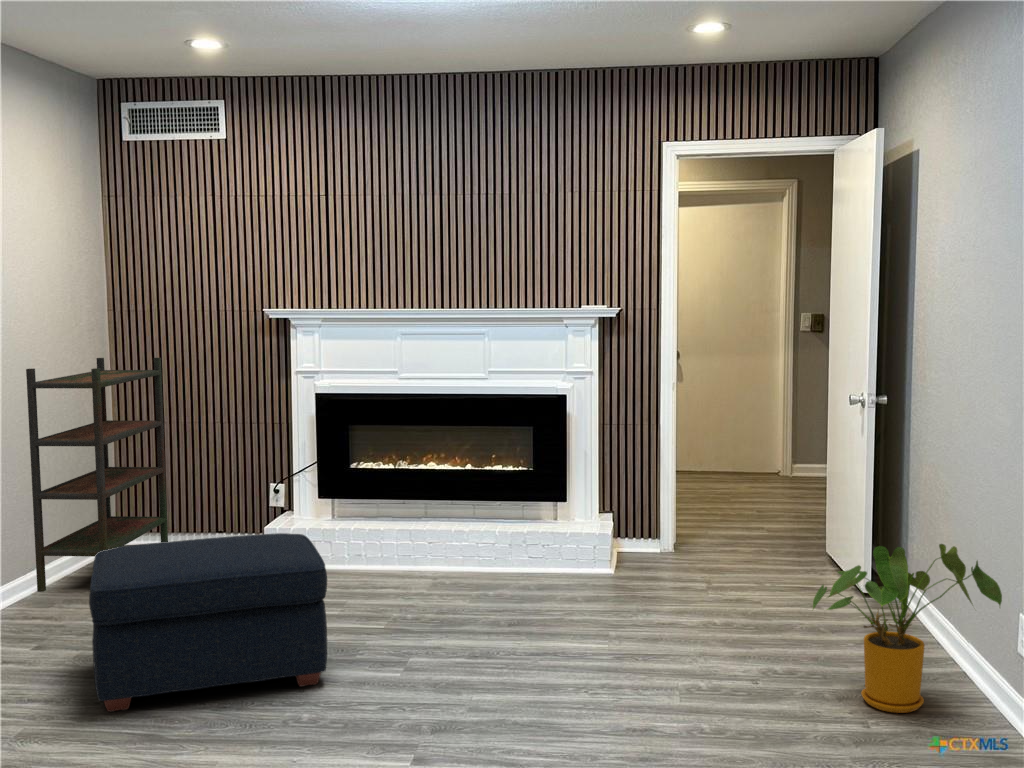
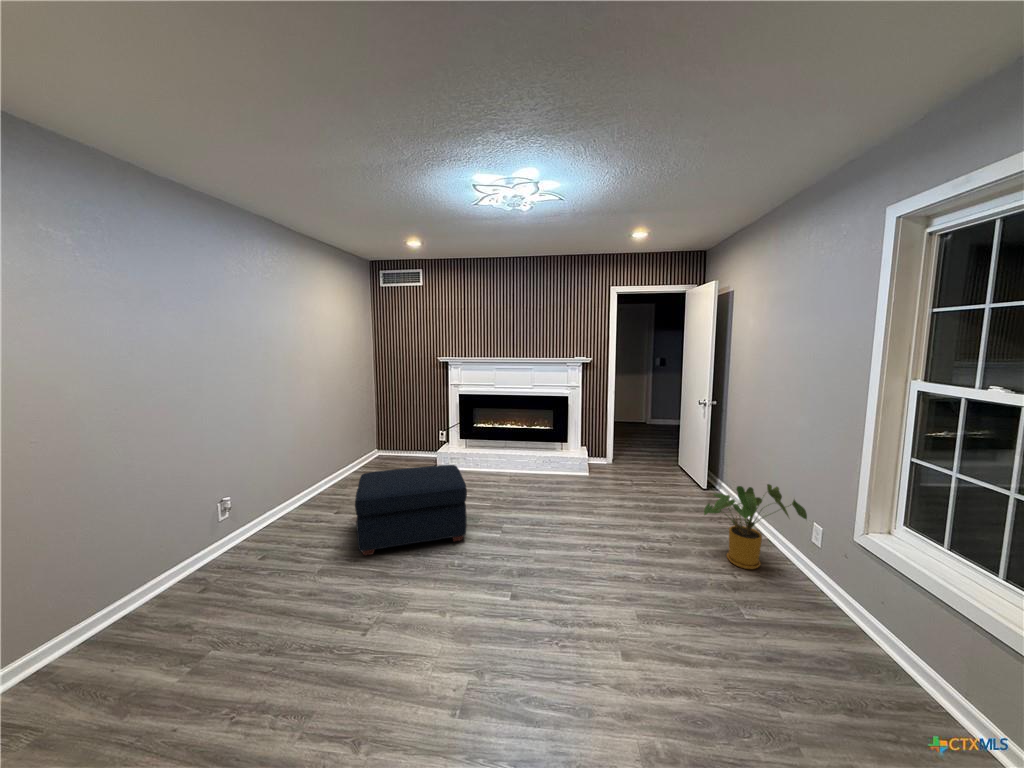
bookshelf: present [26,358,168,592] -> none [336,378,398,482]

